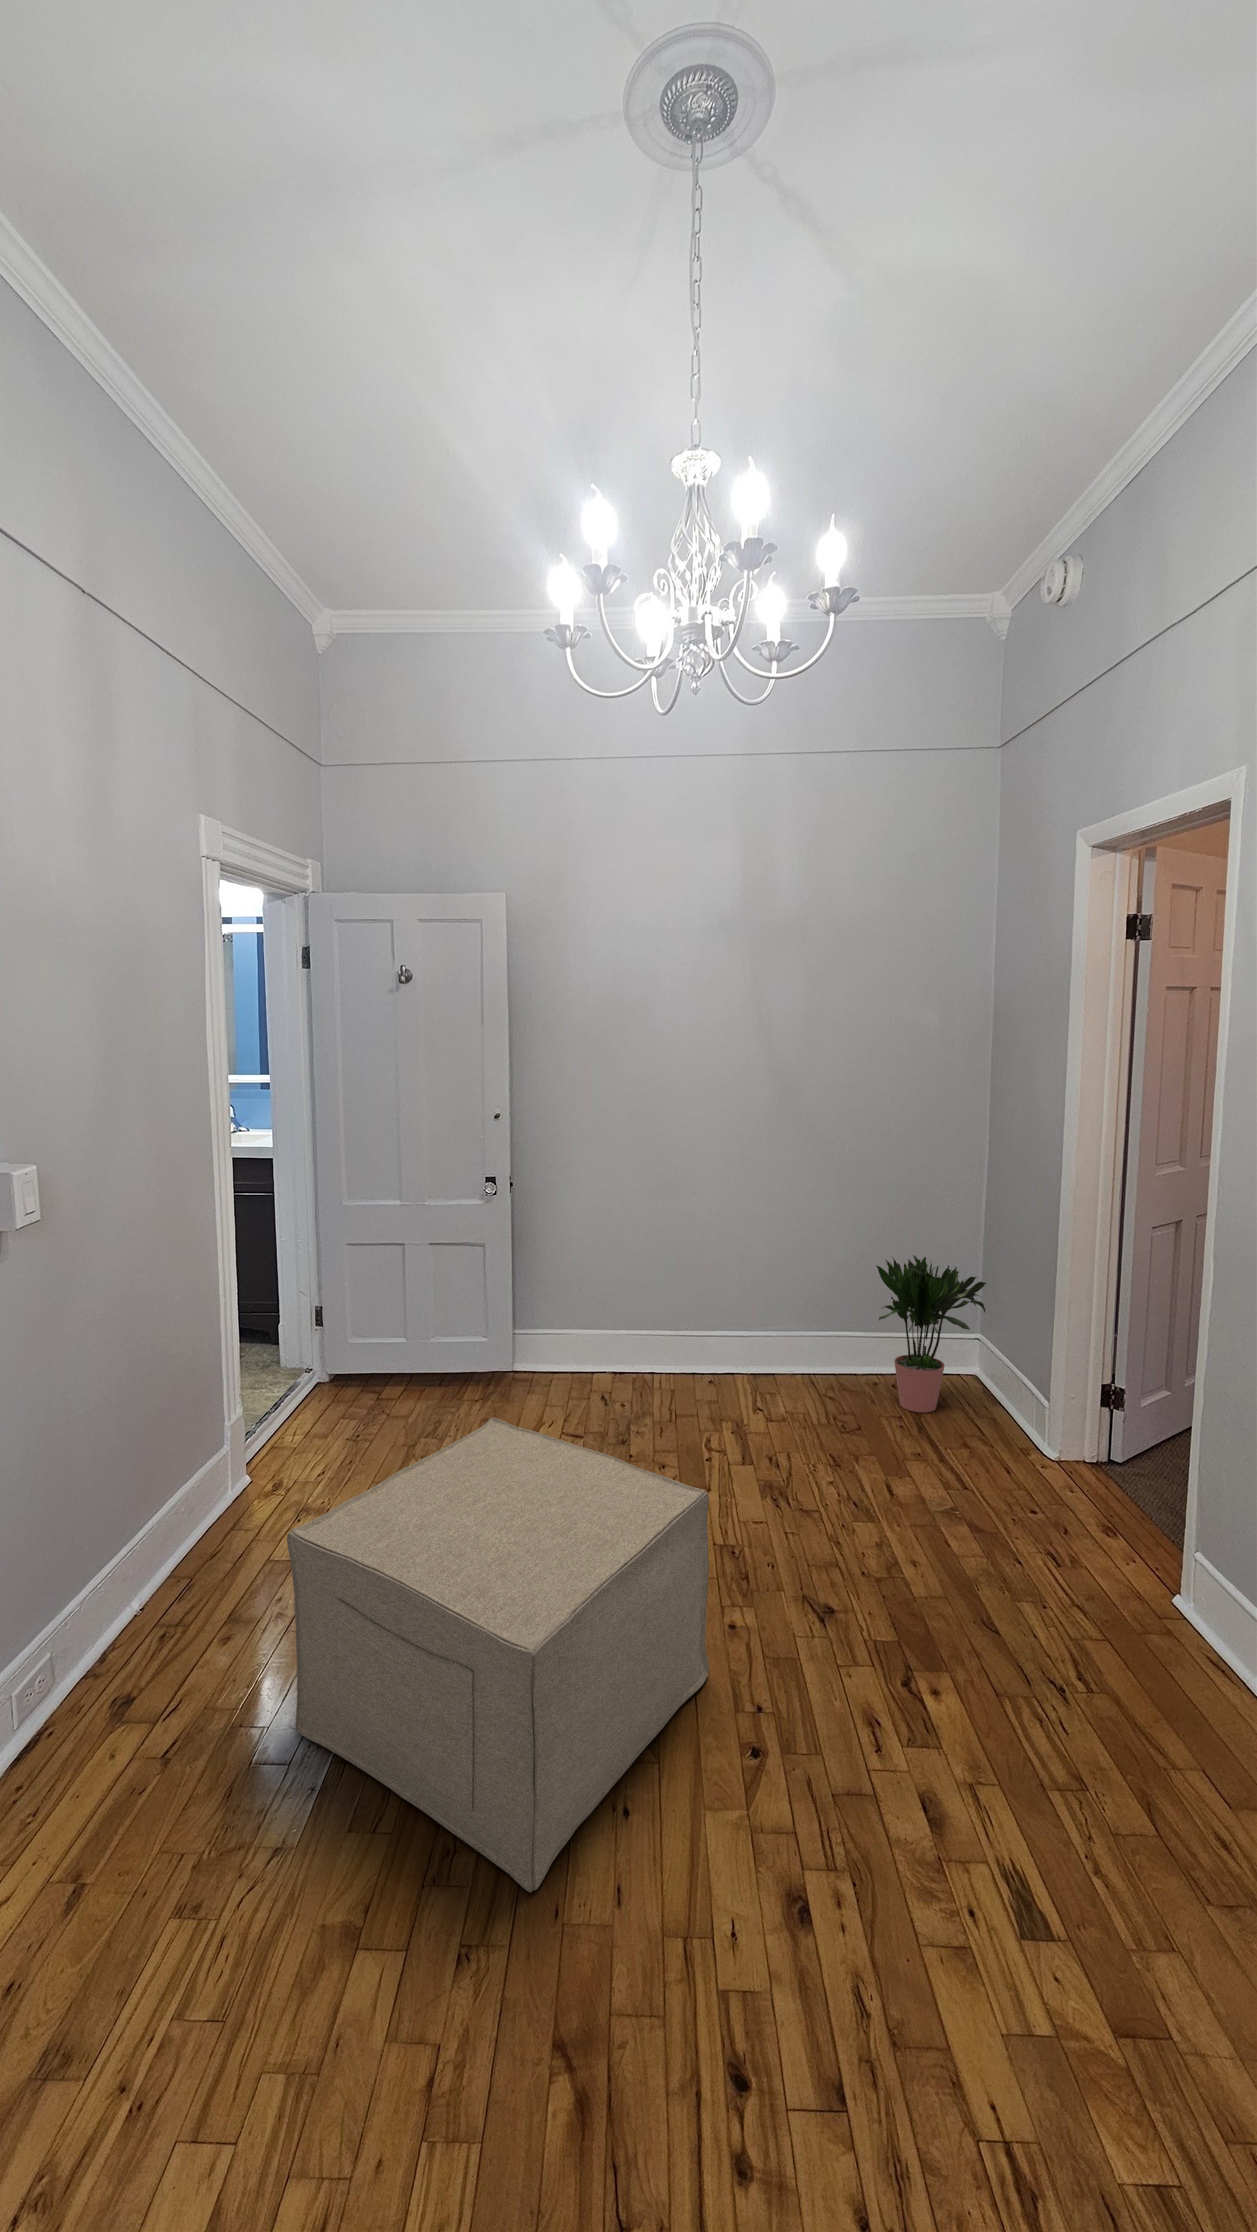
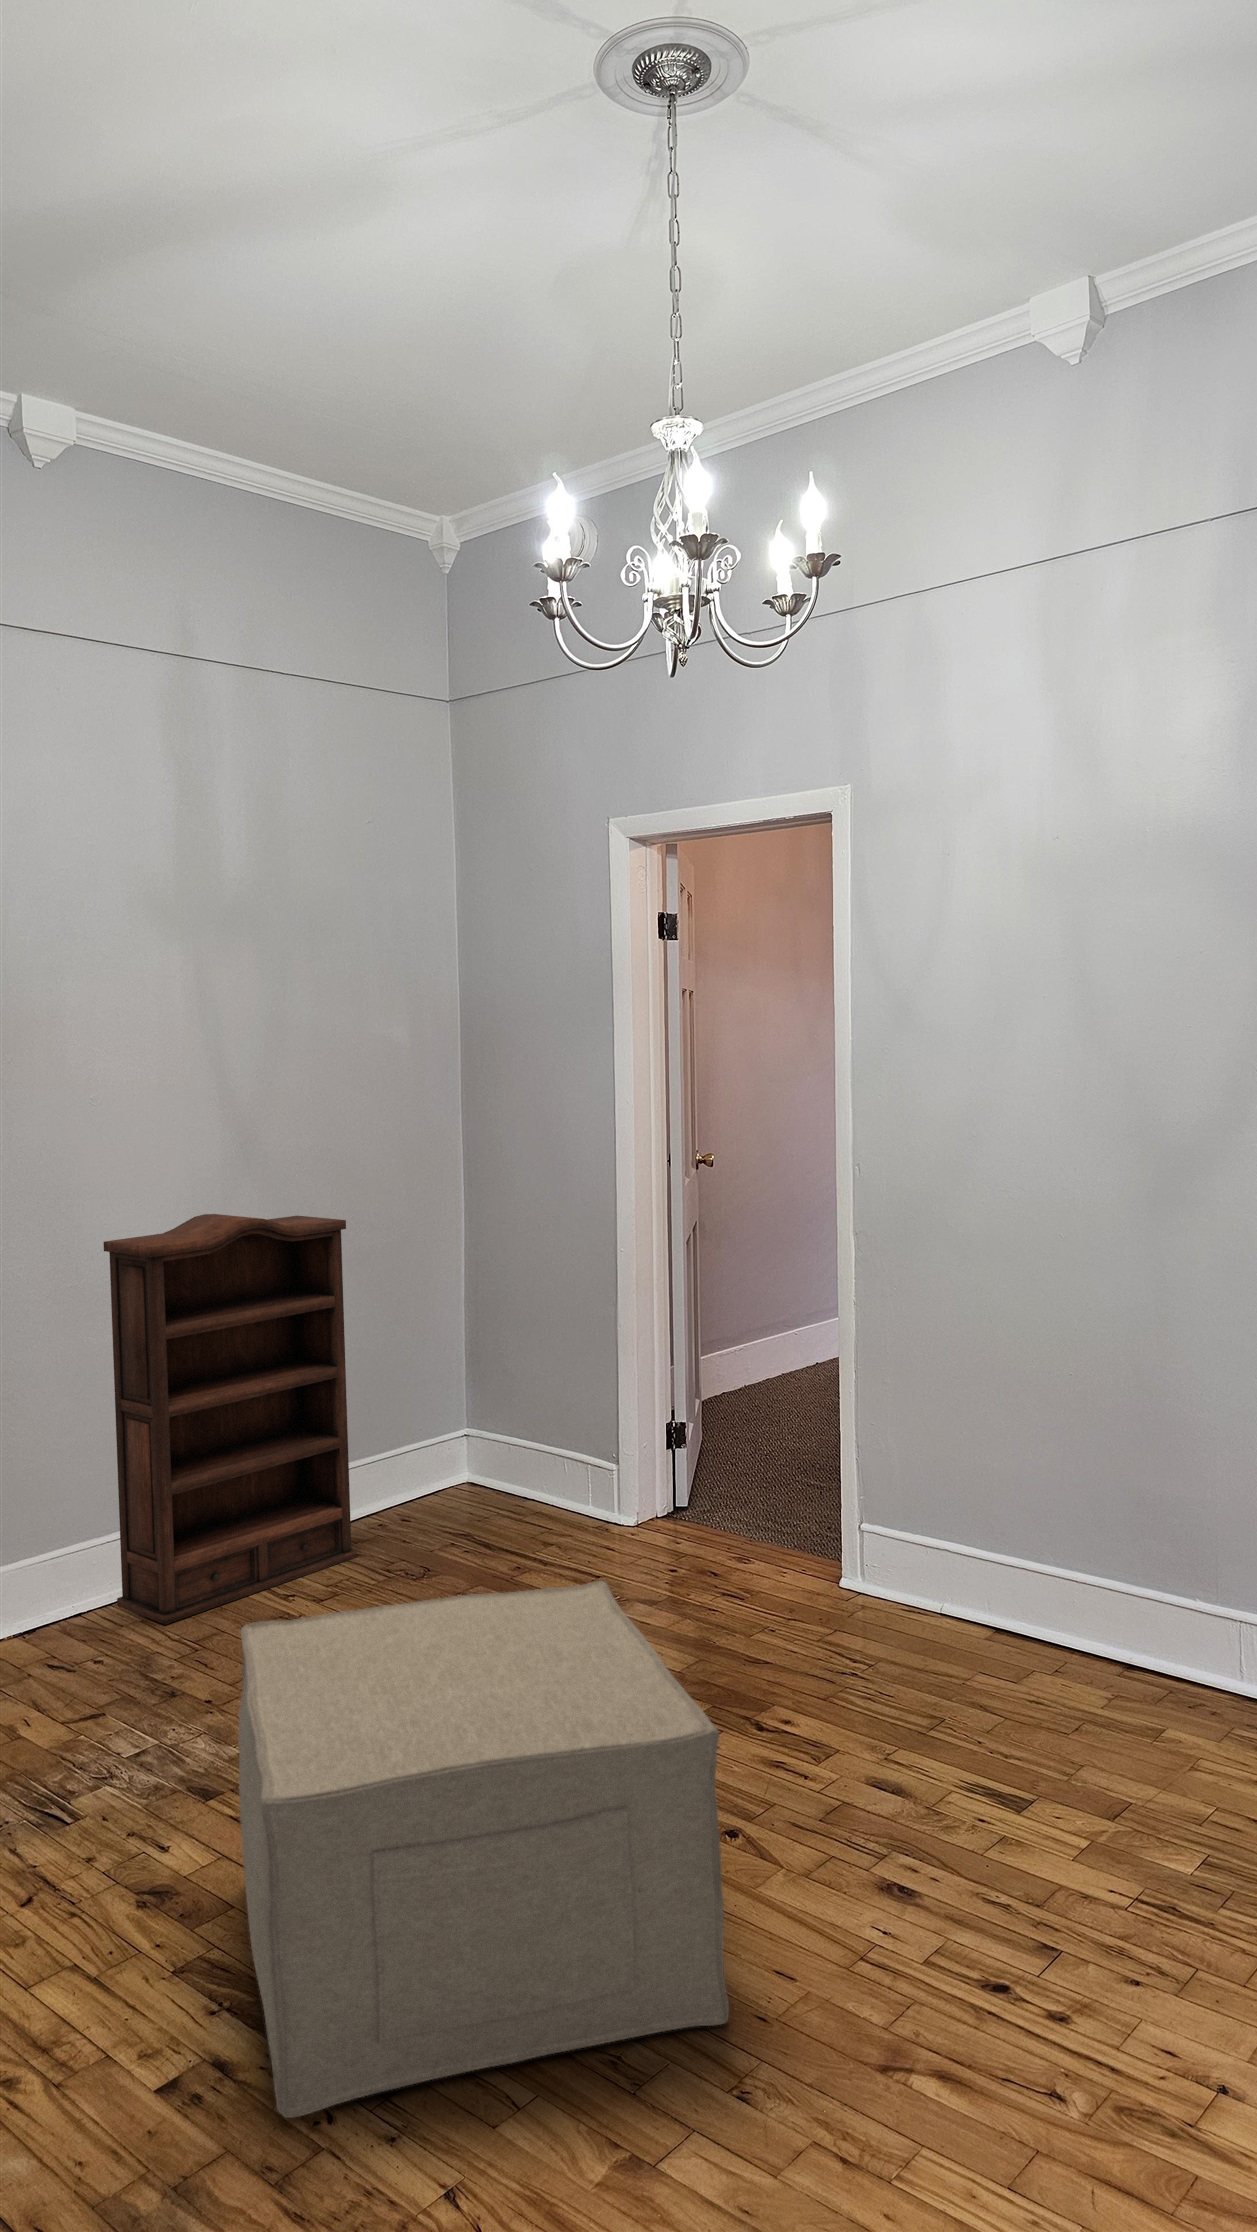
bookshelf: none [675,1146,839,1402] -> present [104,1214,357,1625]
potted plant: present [876,1255,986,1413] -> none [379,1319,532,1535]

